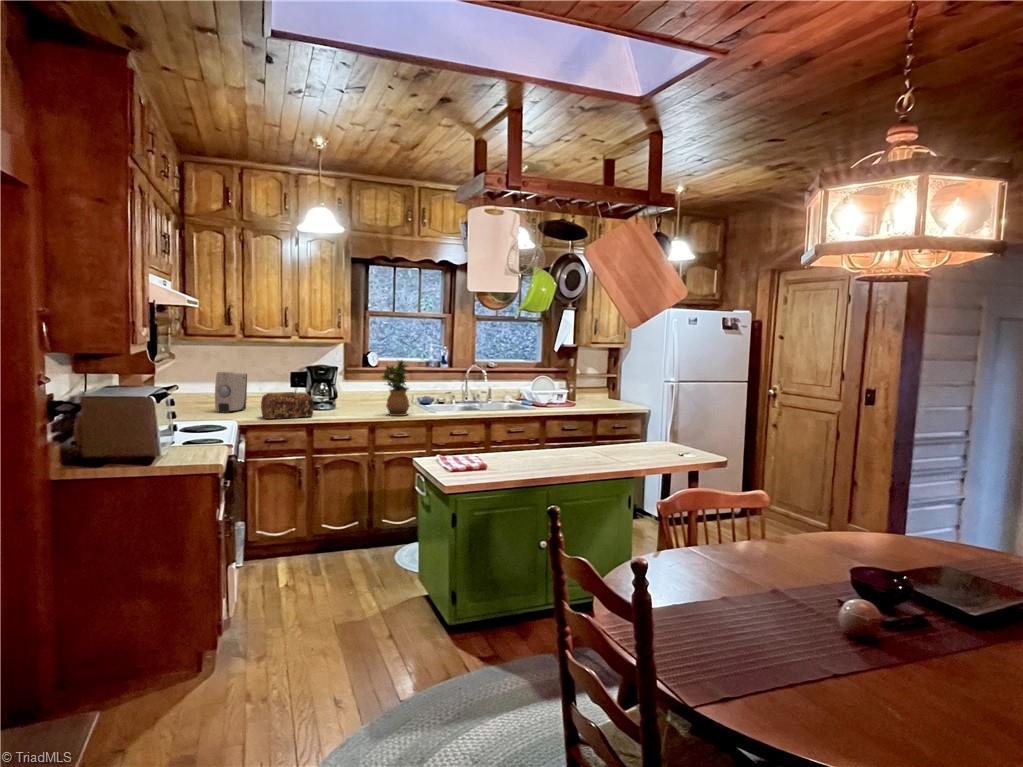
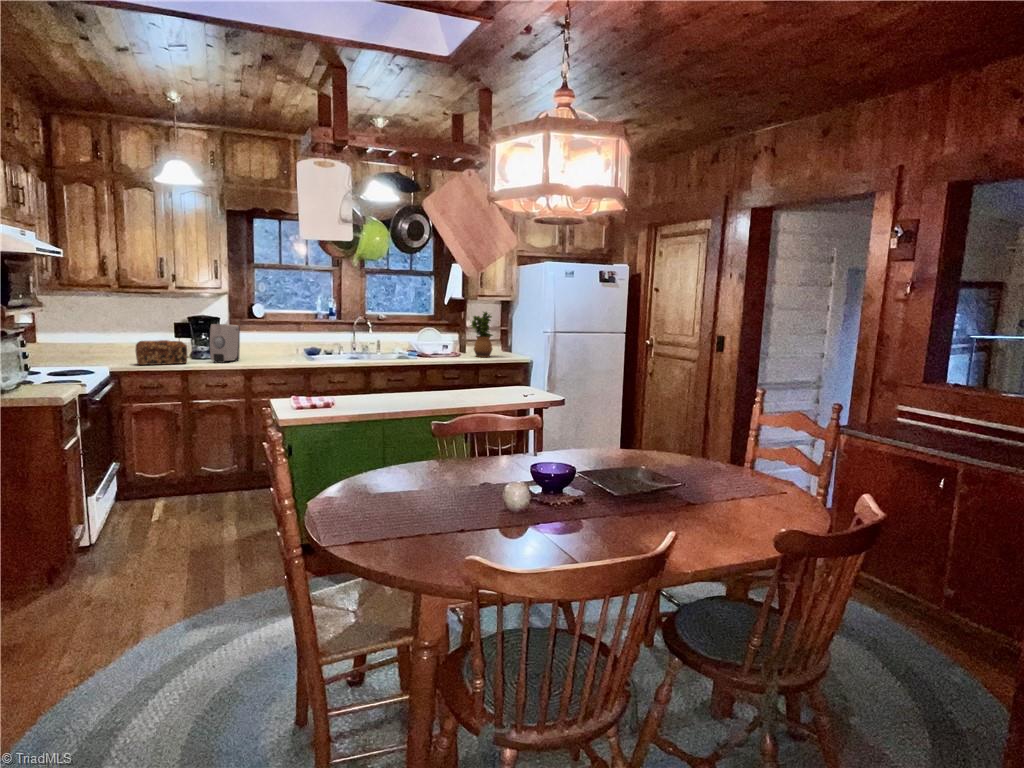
potted plant: present [382,360,410,416] -> present [470,312,493,357]
soap dispenser: present [215,372,247,413] -> present [210,324,240,363]

